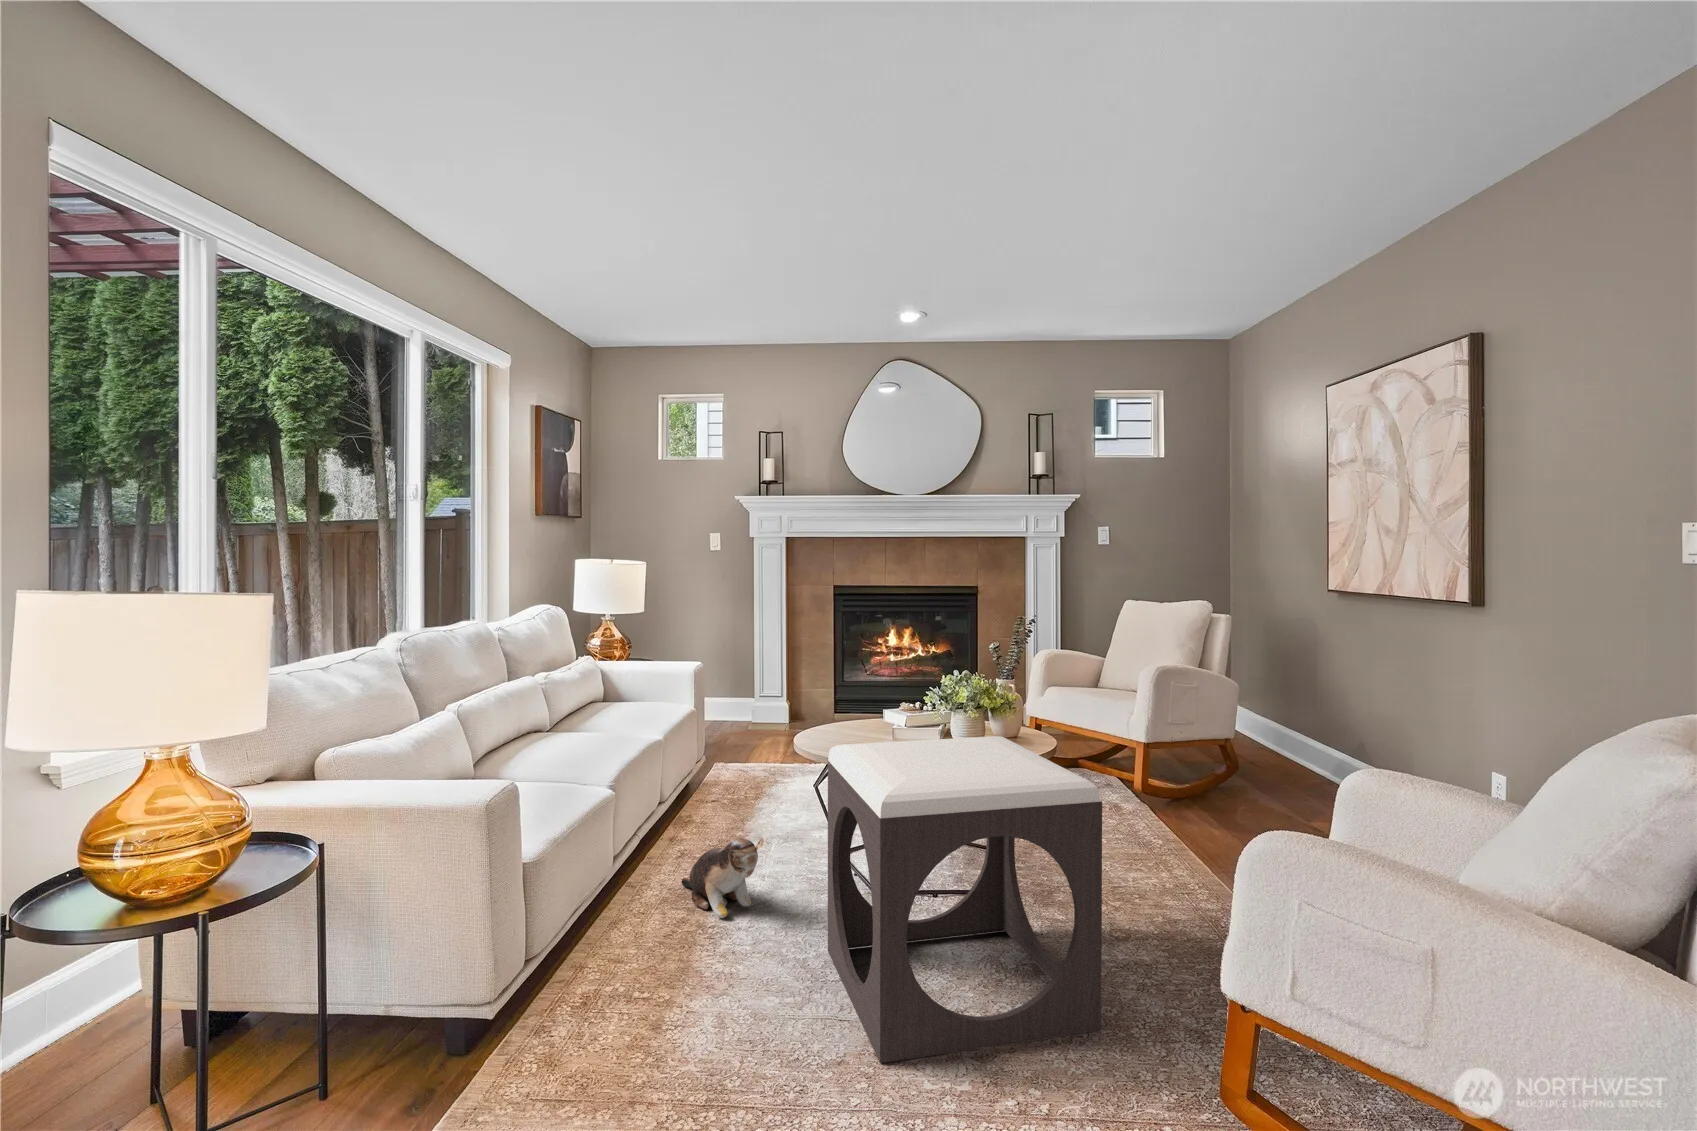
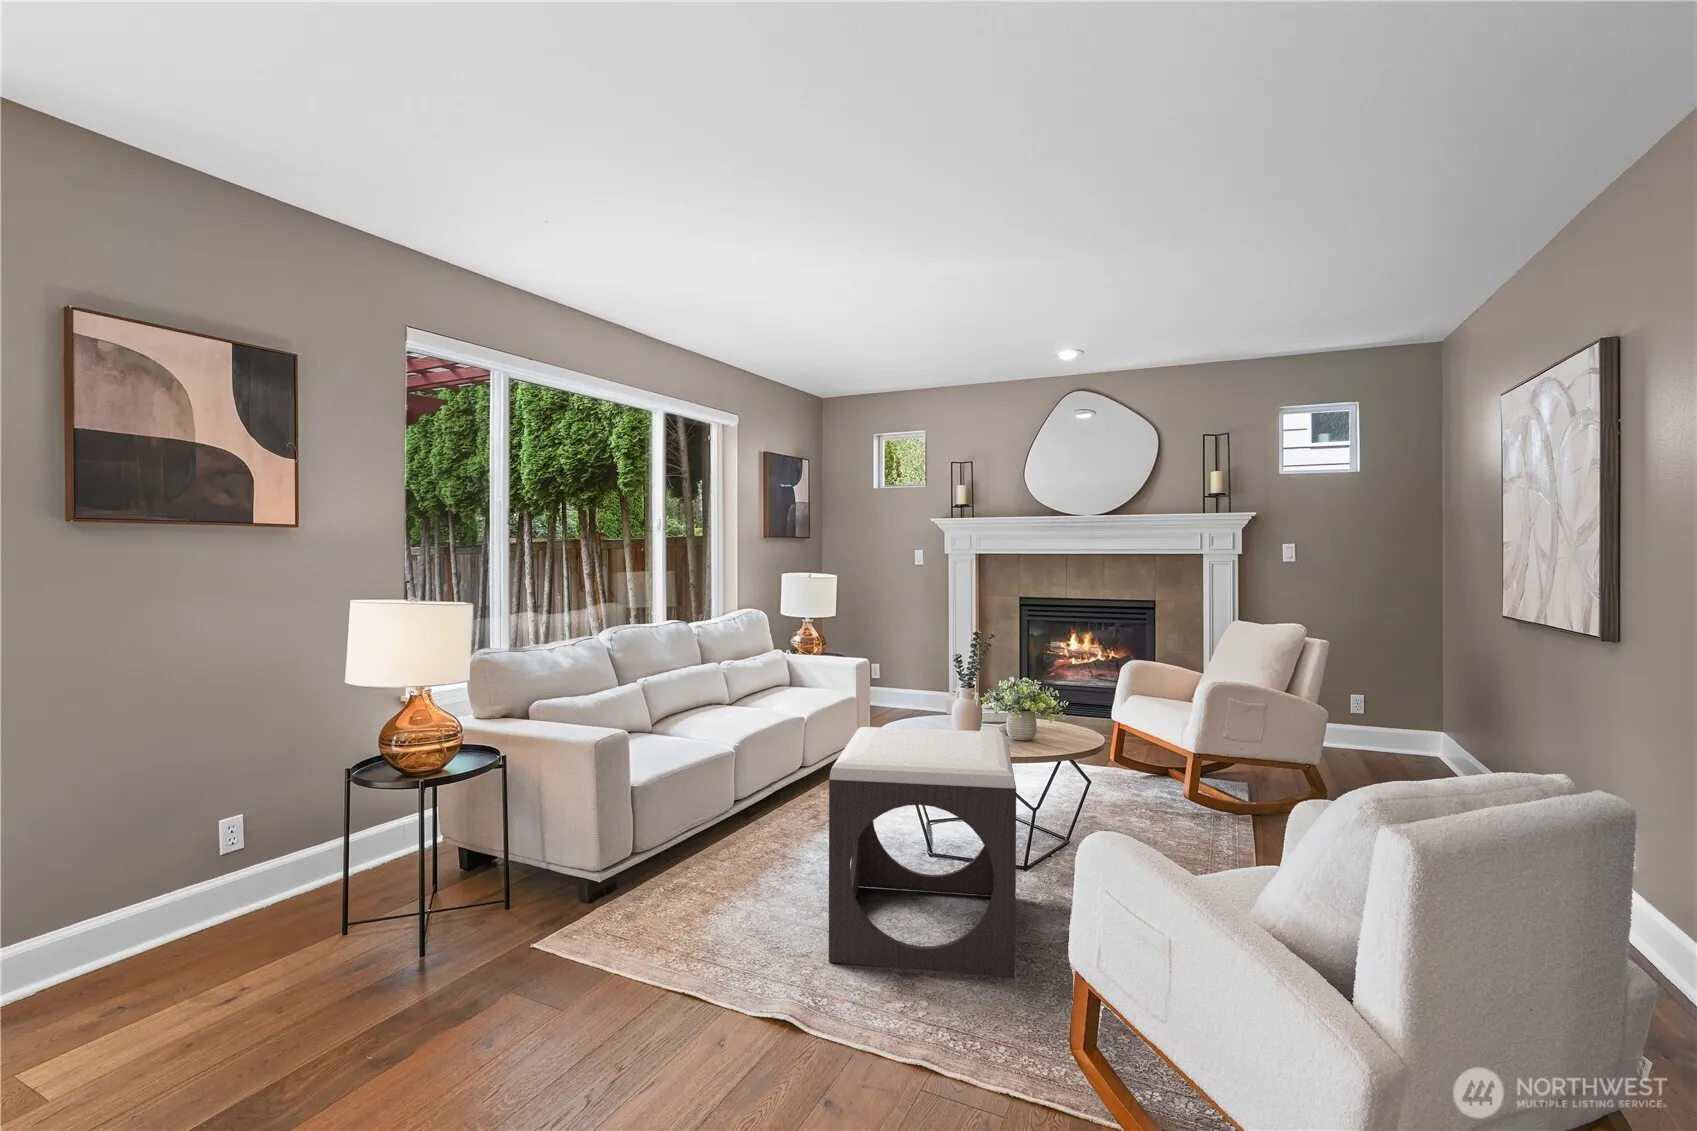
plush toy: present [682,838,764,918] -> none [786,793,828,852]

